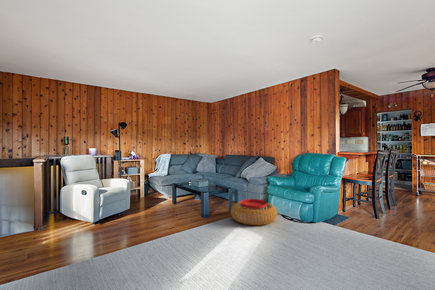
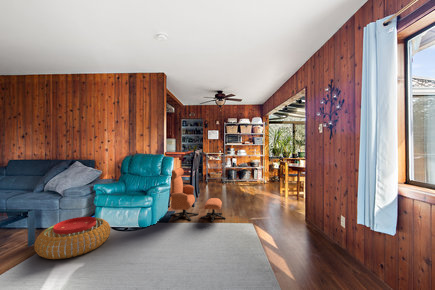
lounge chair: none [335,170,415,243] -> present [171,168,226,222]

